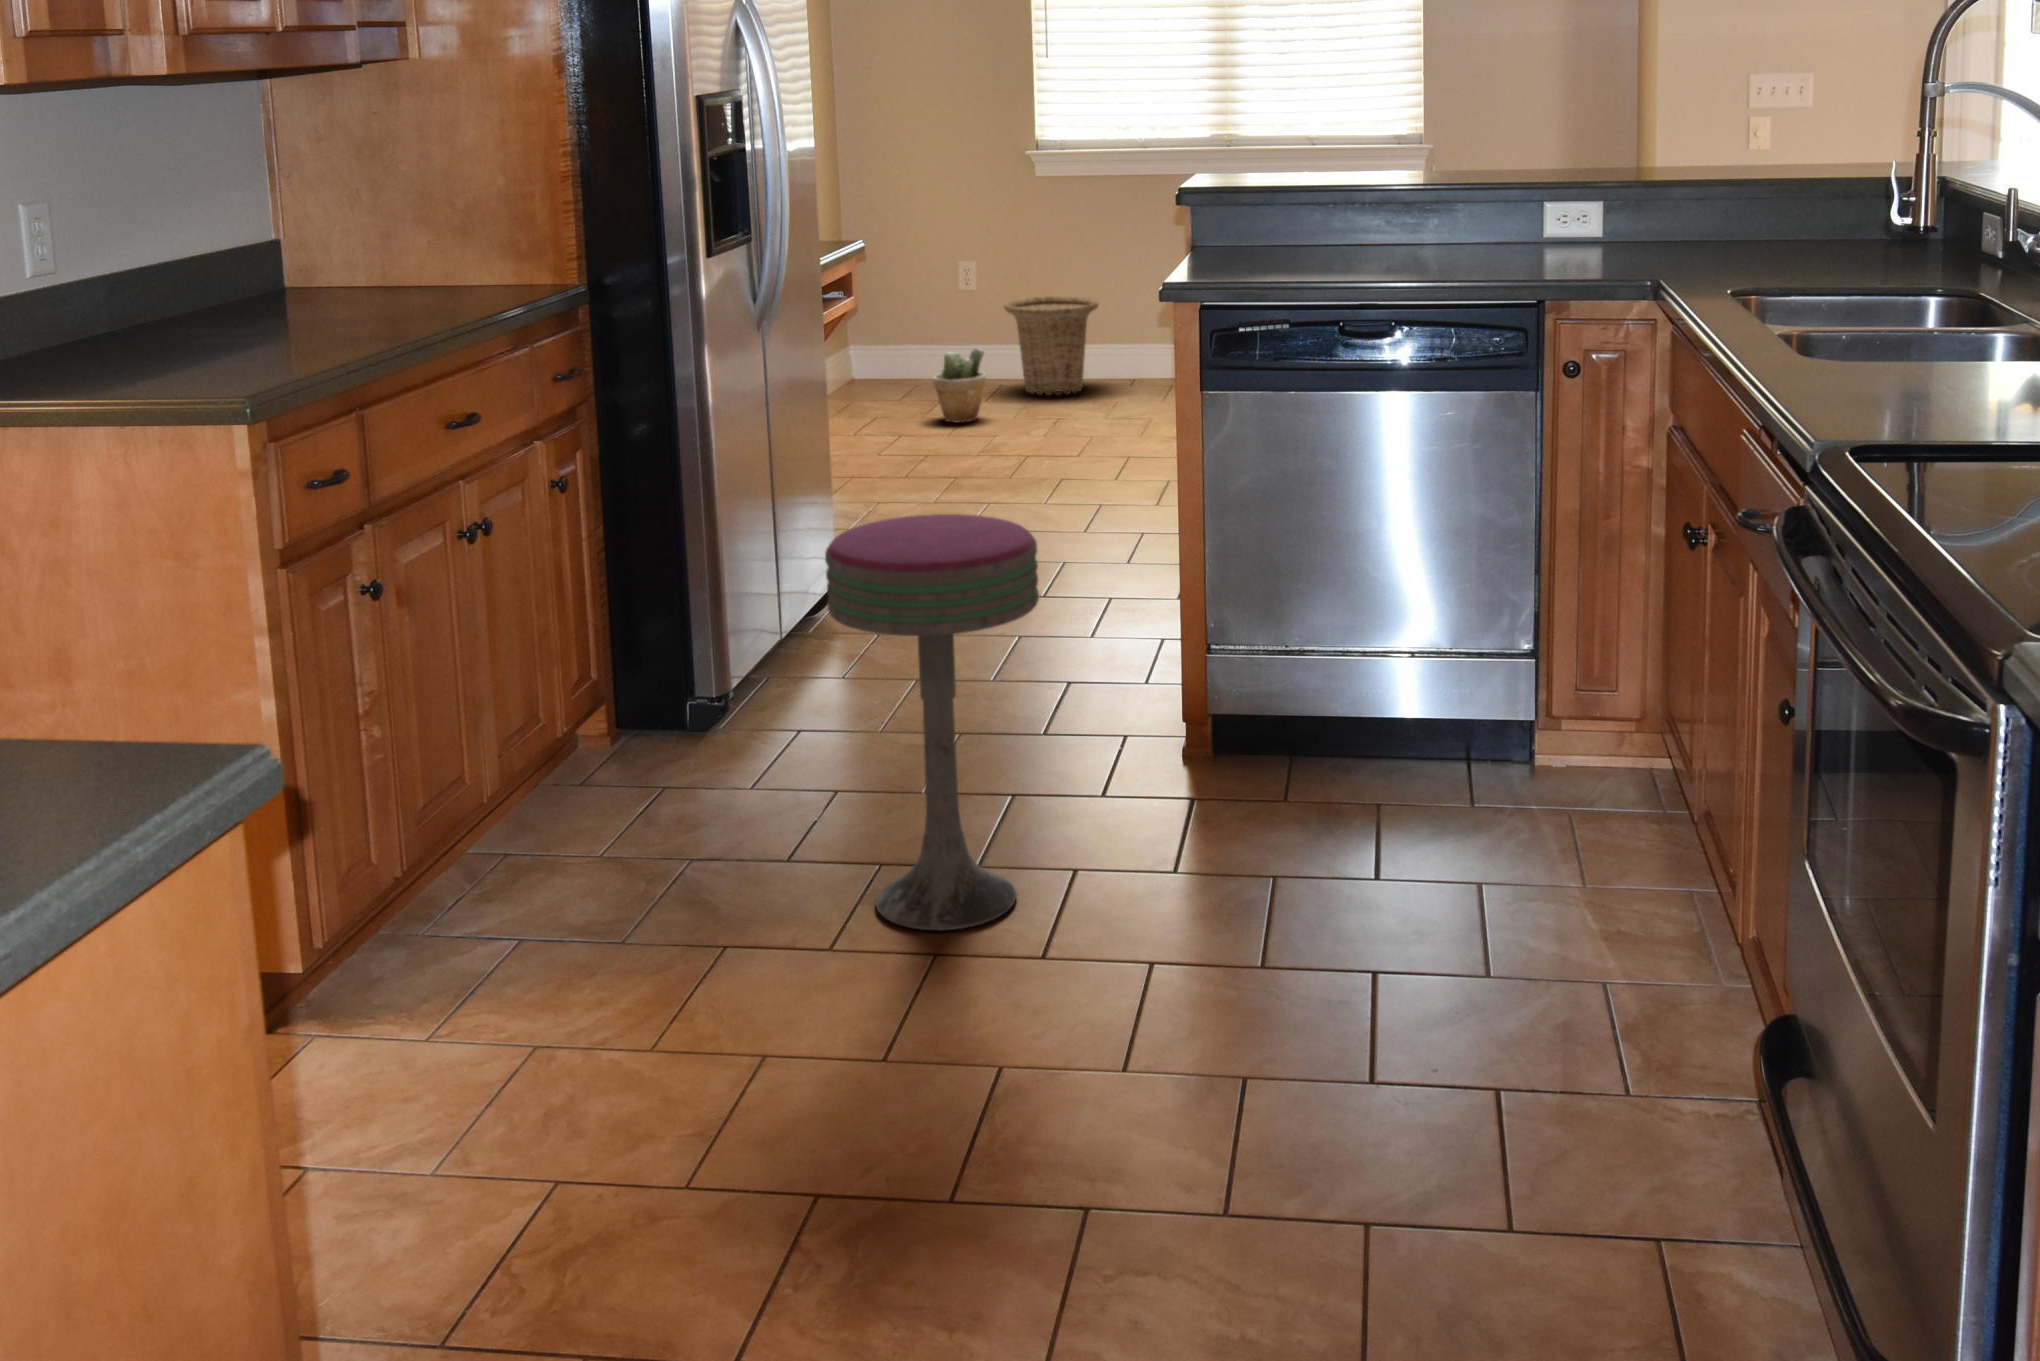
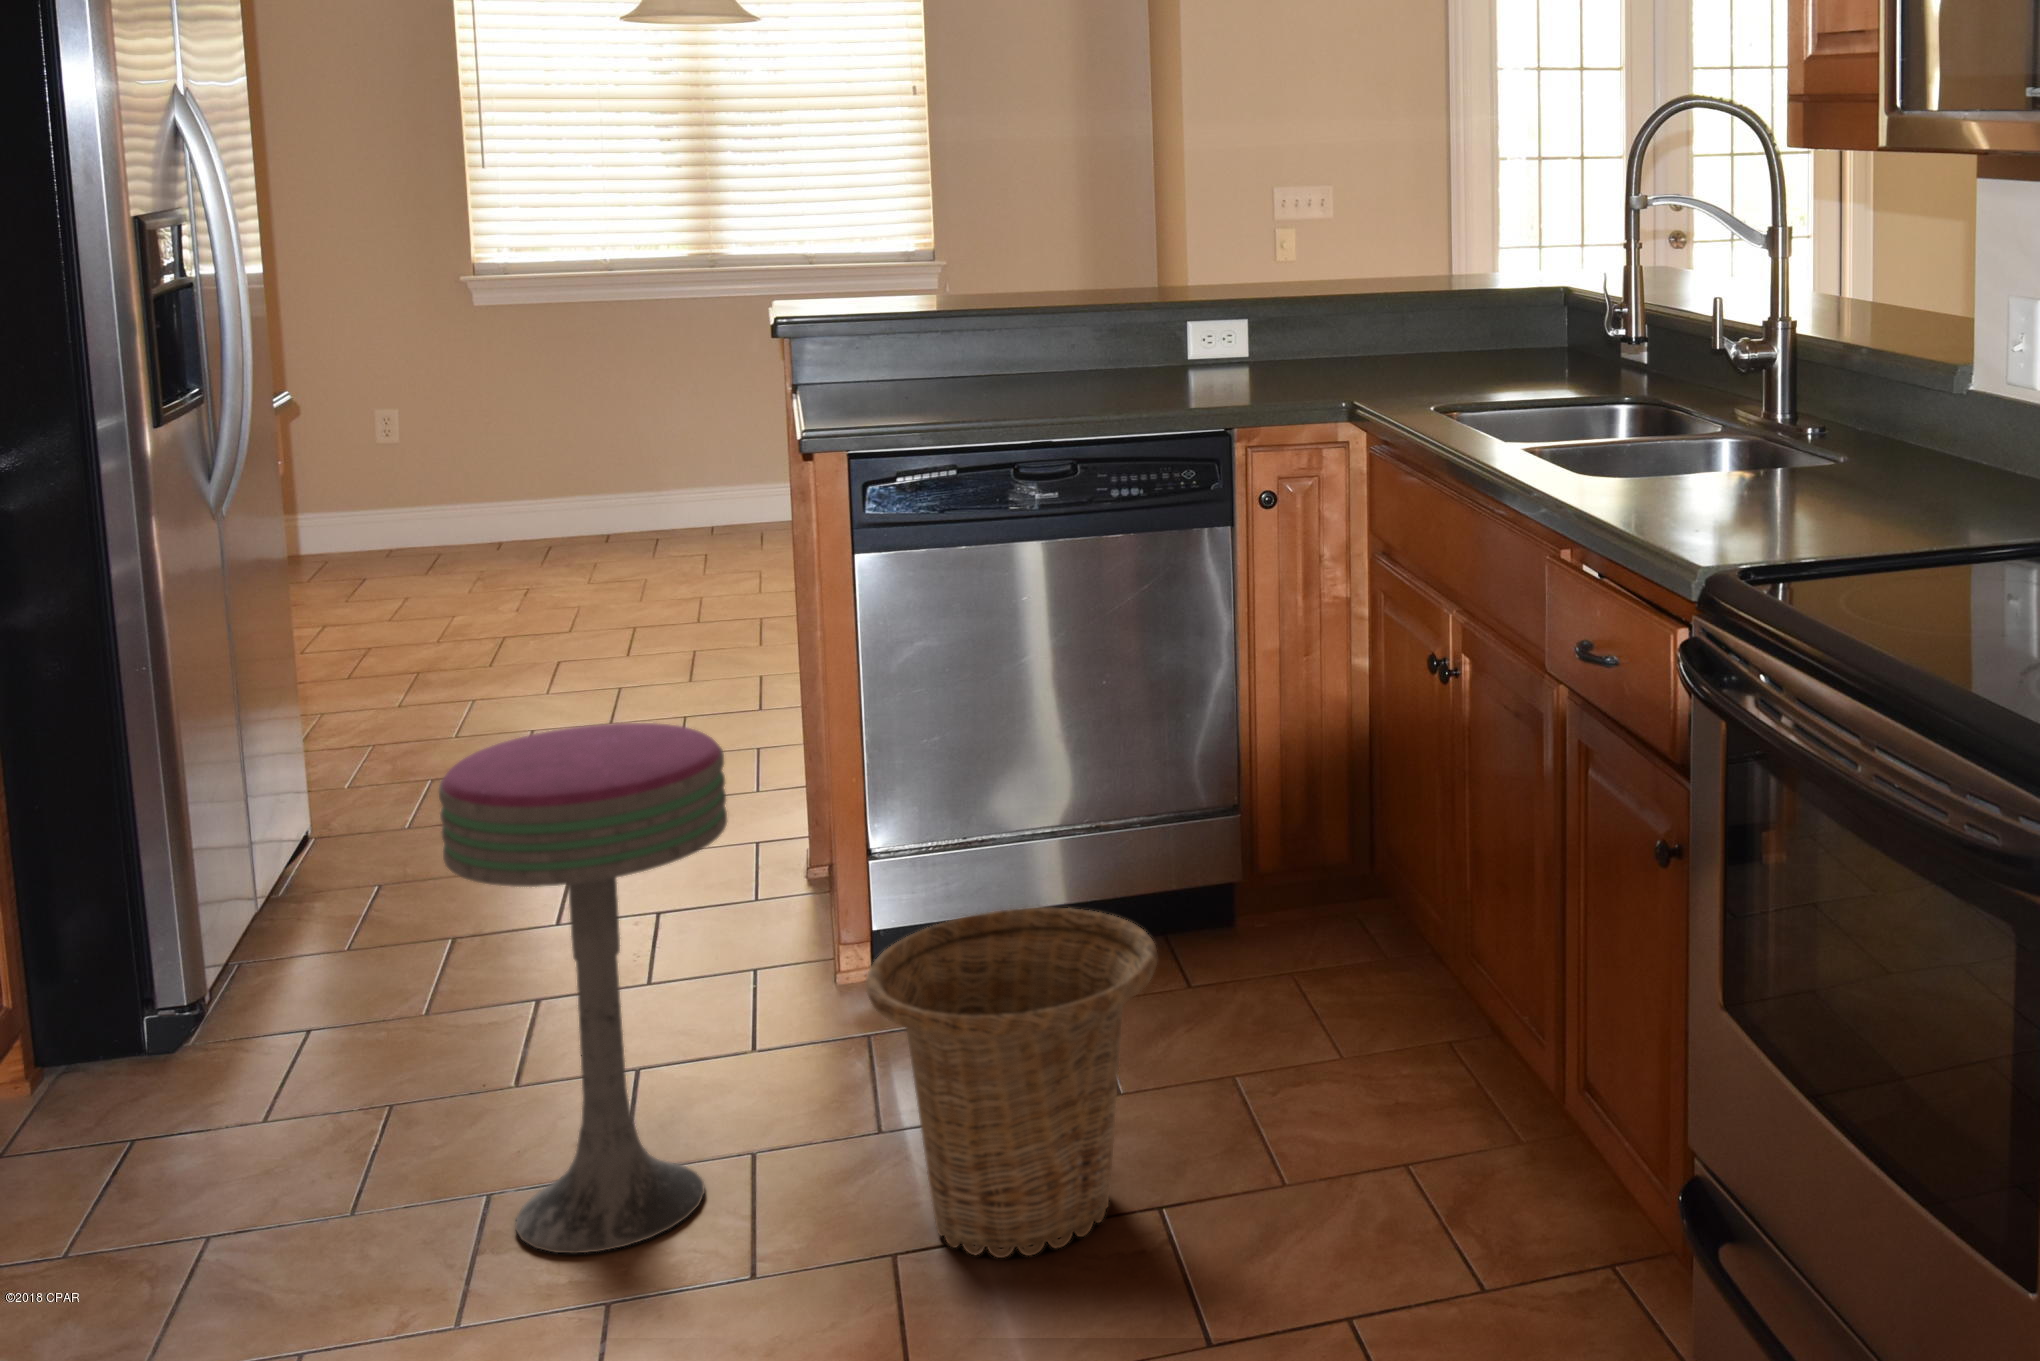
basket: present [1004,296,1098,395] -> present [866,908,1158,1258]
potted plant: present [933,347,986,423] -> none [351,518,424,613]

